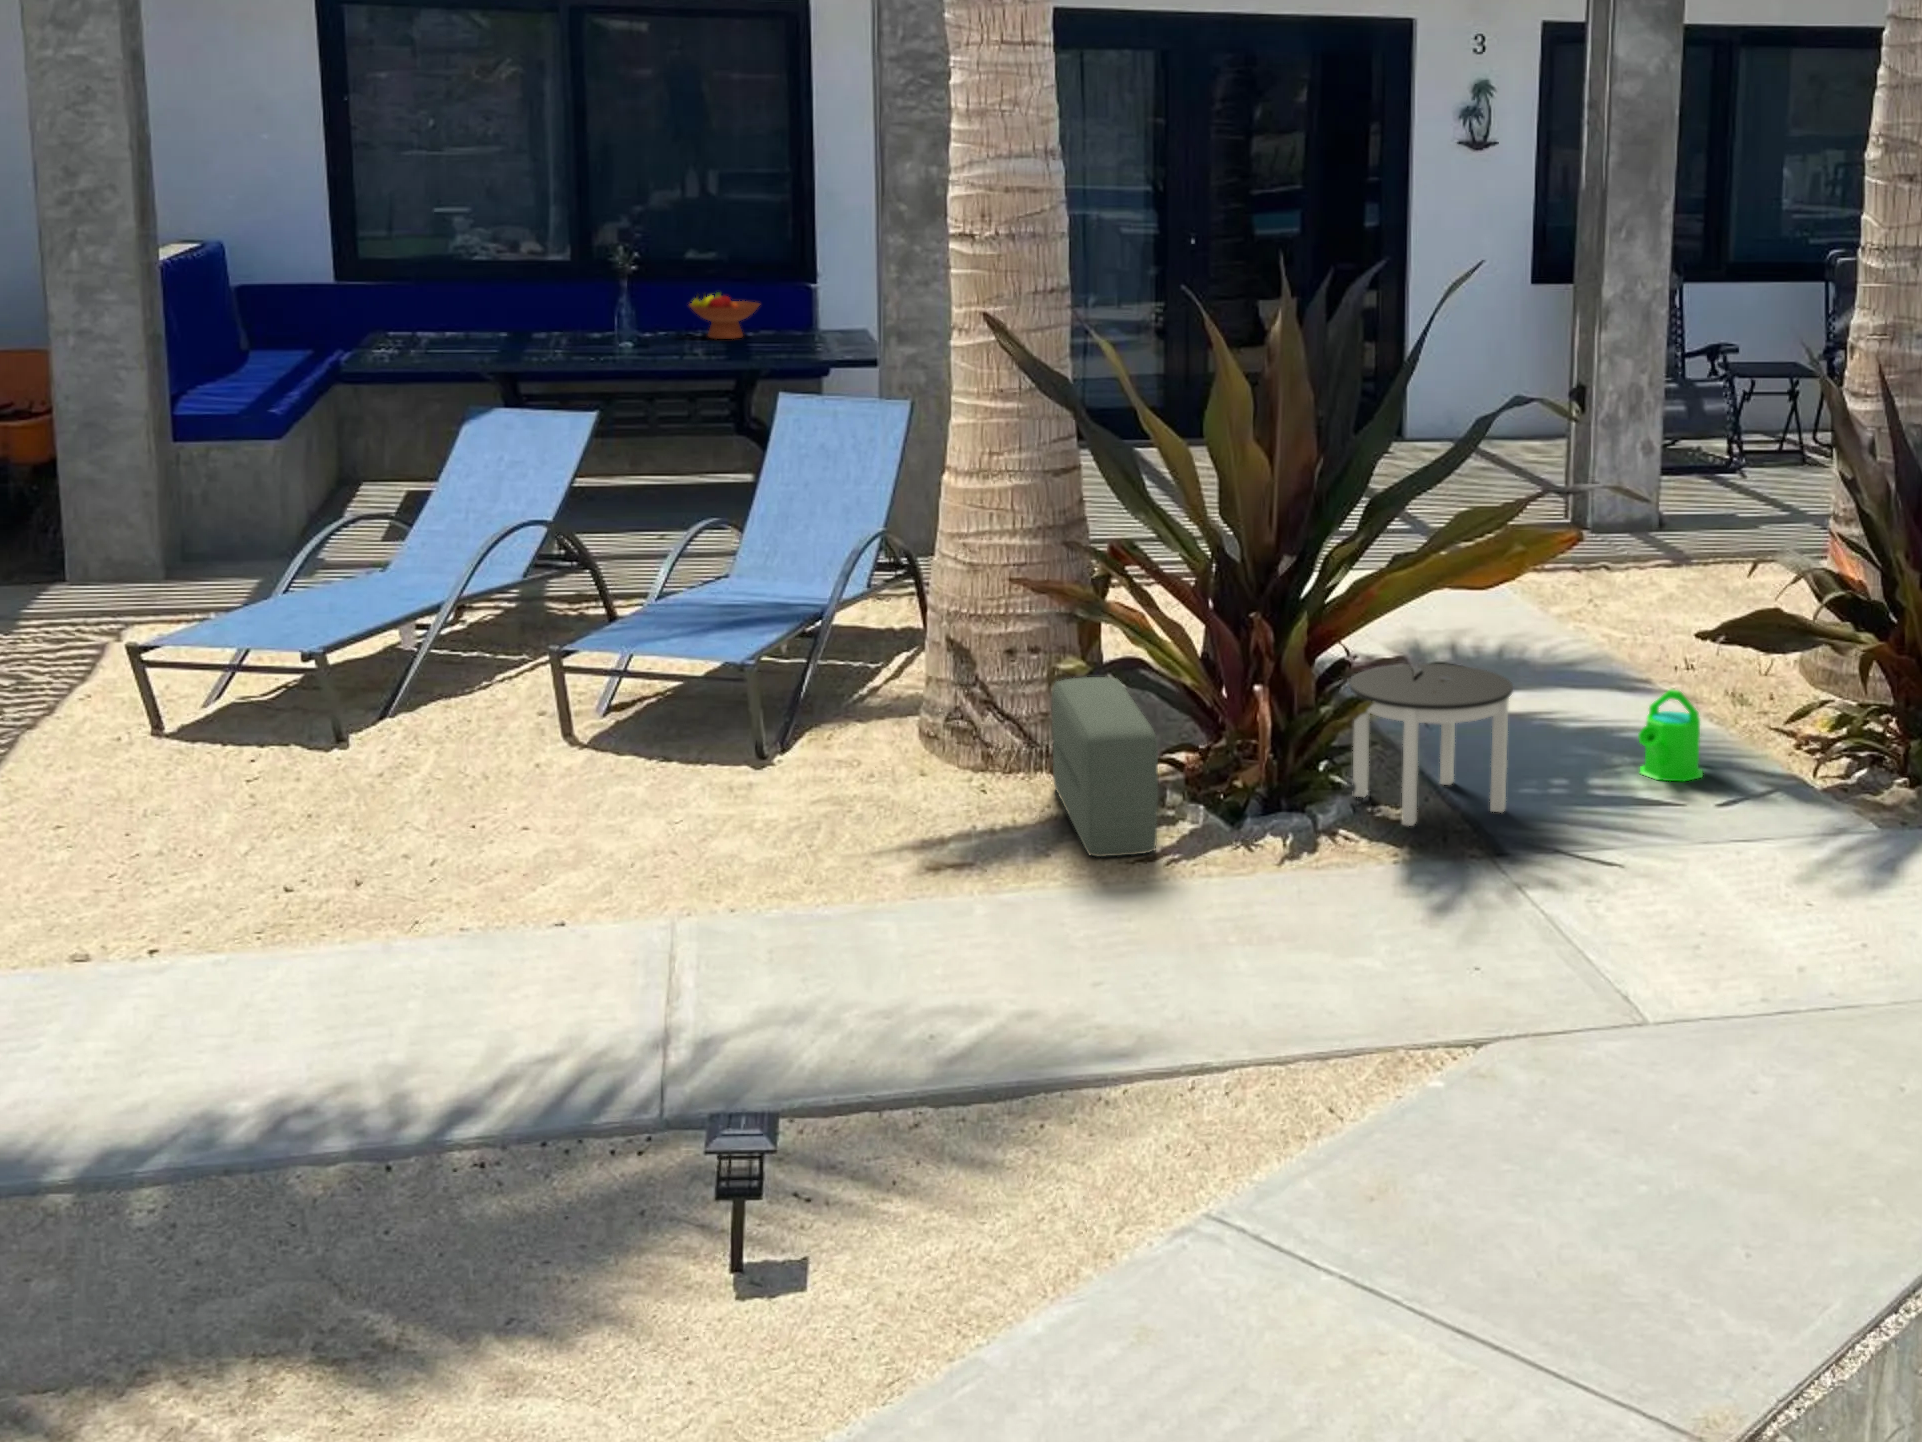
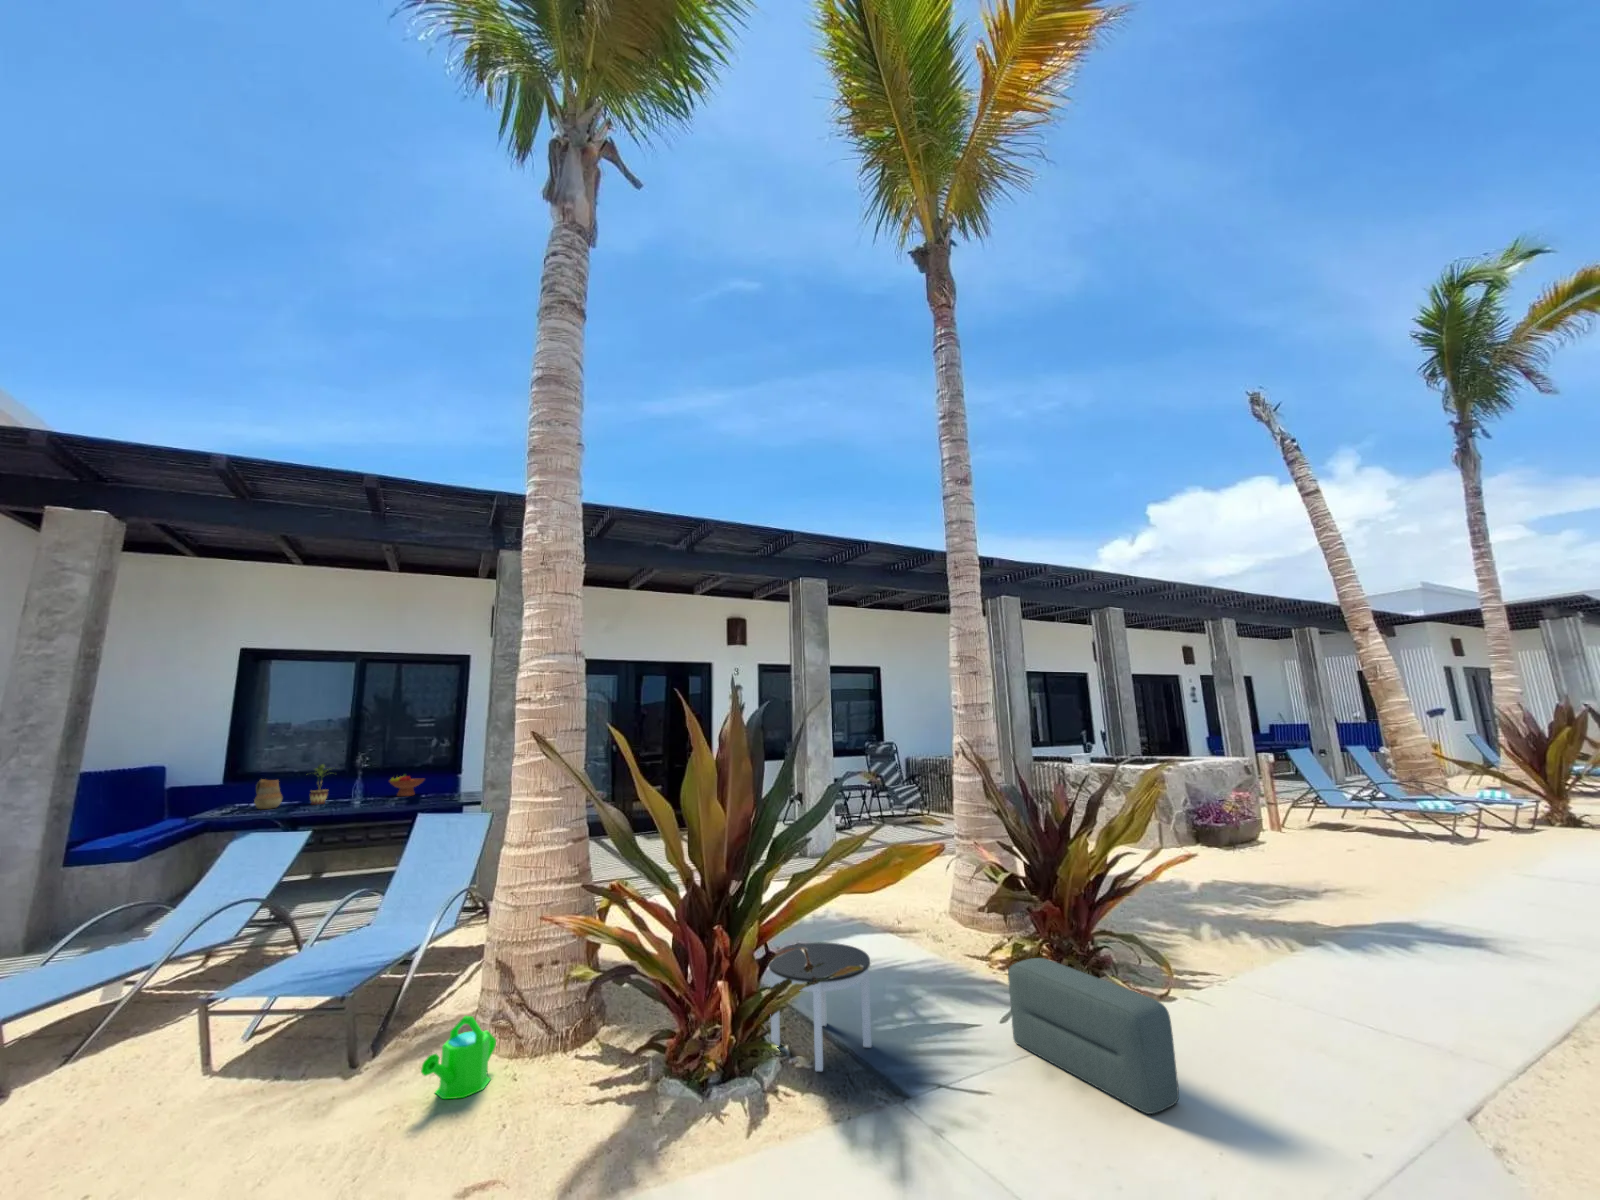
potted plant: none [538,265,595,348] -> present [310,764,328,805]
pitcher: none [455,293,505,354] -> present [254,779,283,809]
pouf: present [1052,677,1158,857] -> present [1008,958,1179,1114]
watering can: present [1638,690,1703,782] -> present [421,1016,496,1099]

